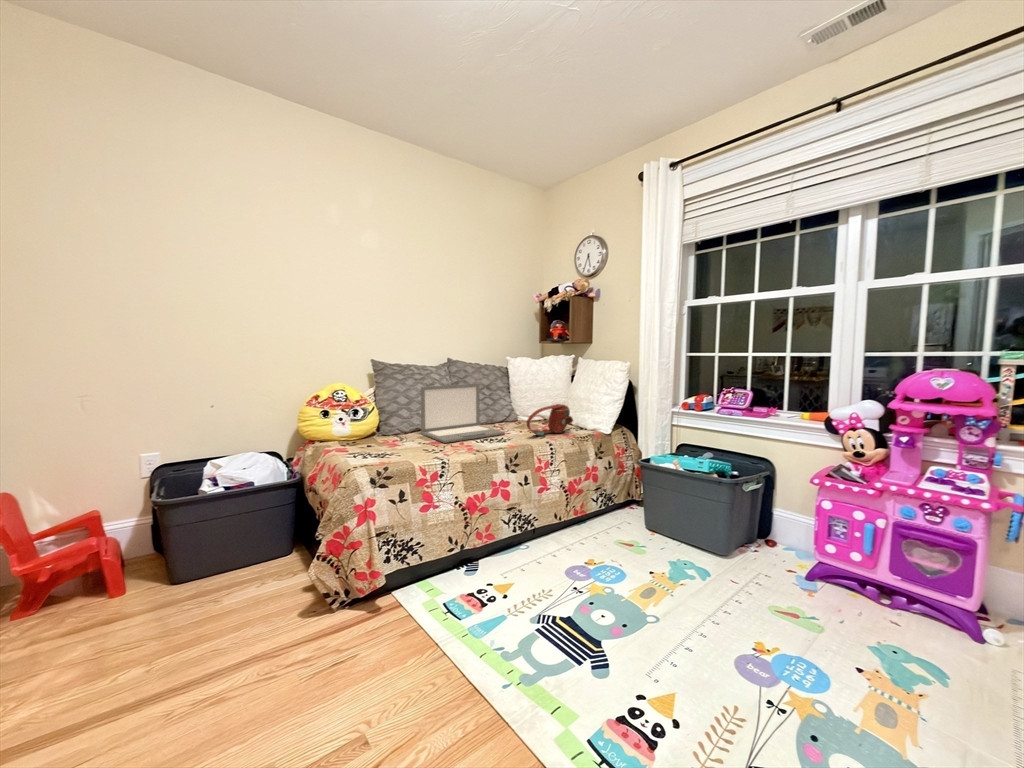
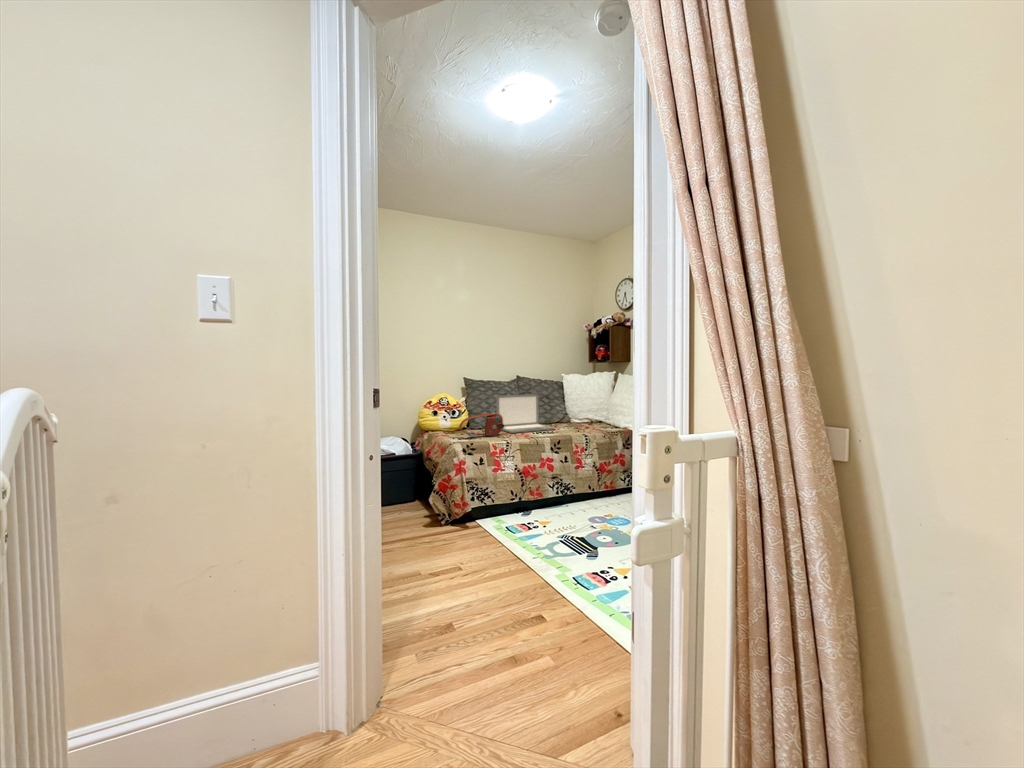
handbag: present [527,404,573,435] -> present [460,413,505,437]

